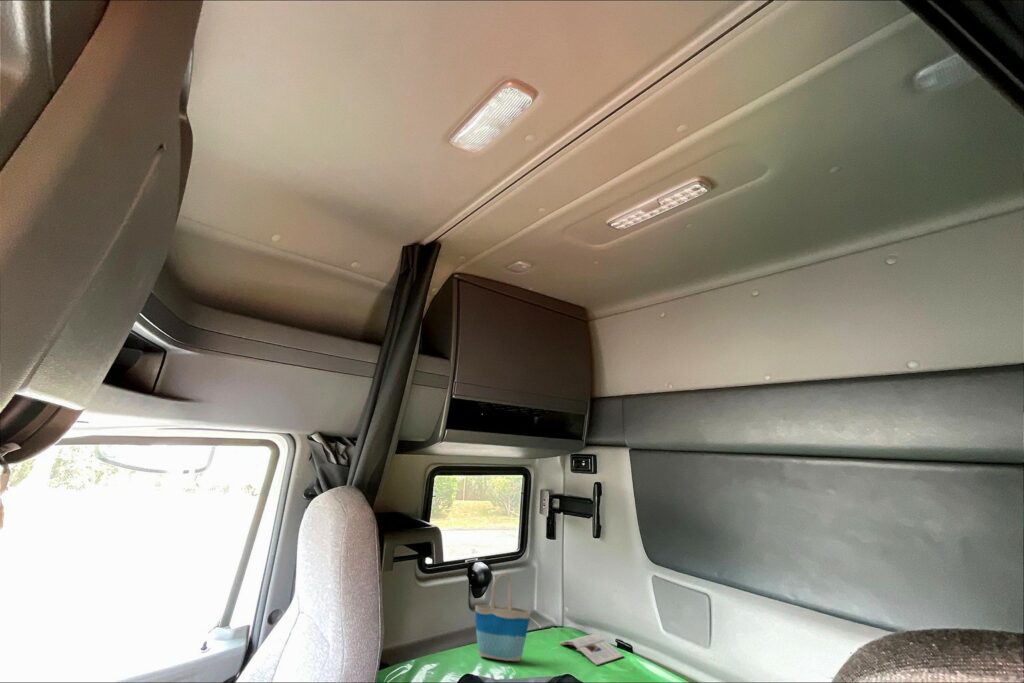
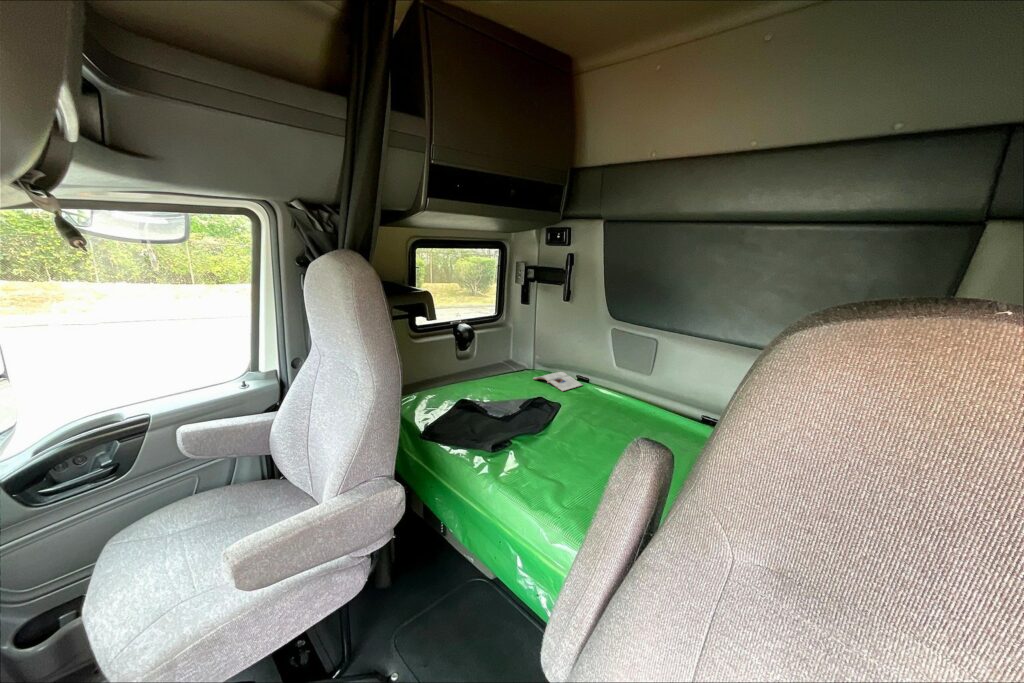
tote bag: present [475,573,531,661] -> none [466,329,512,391]

